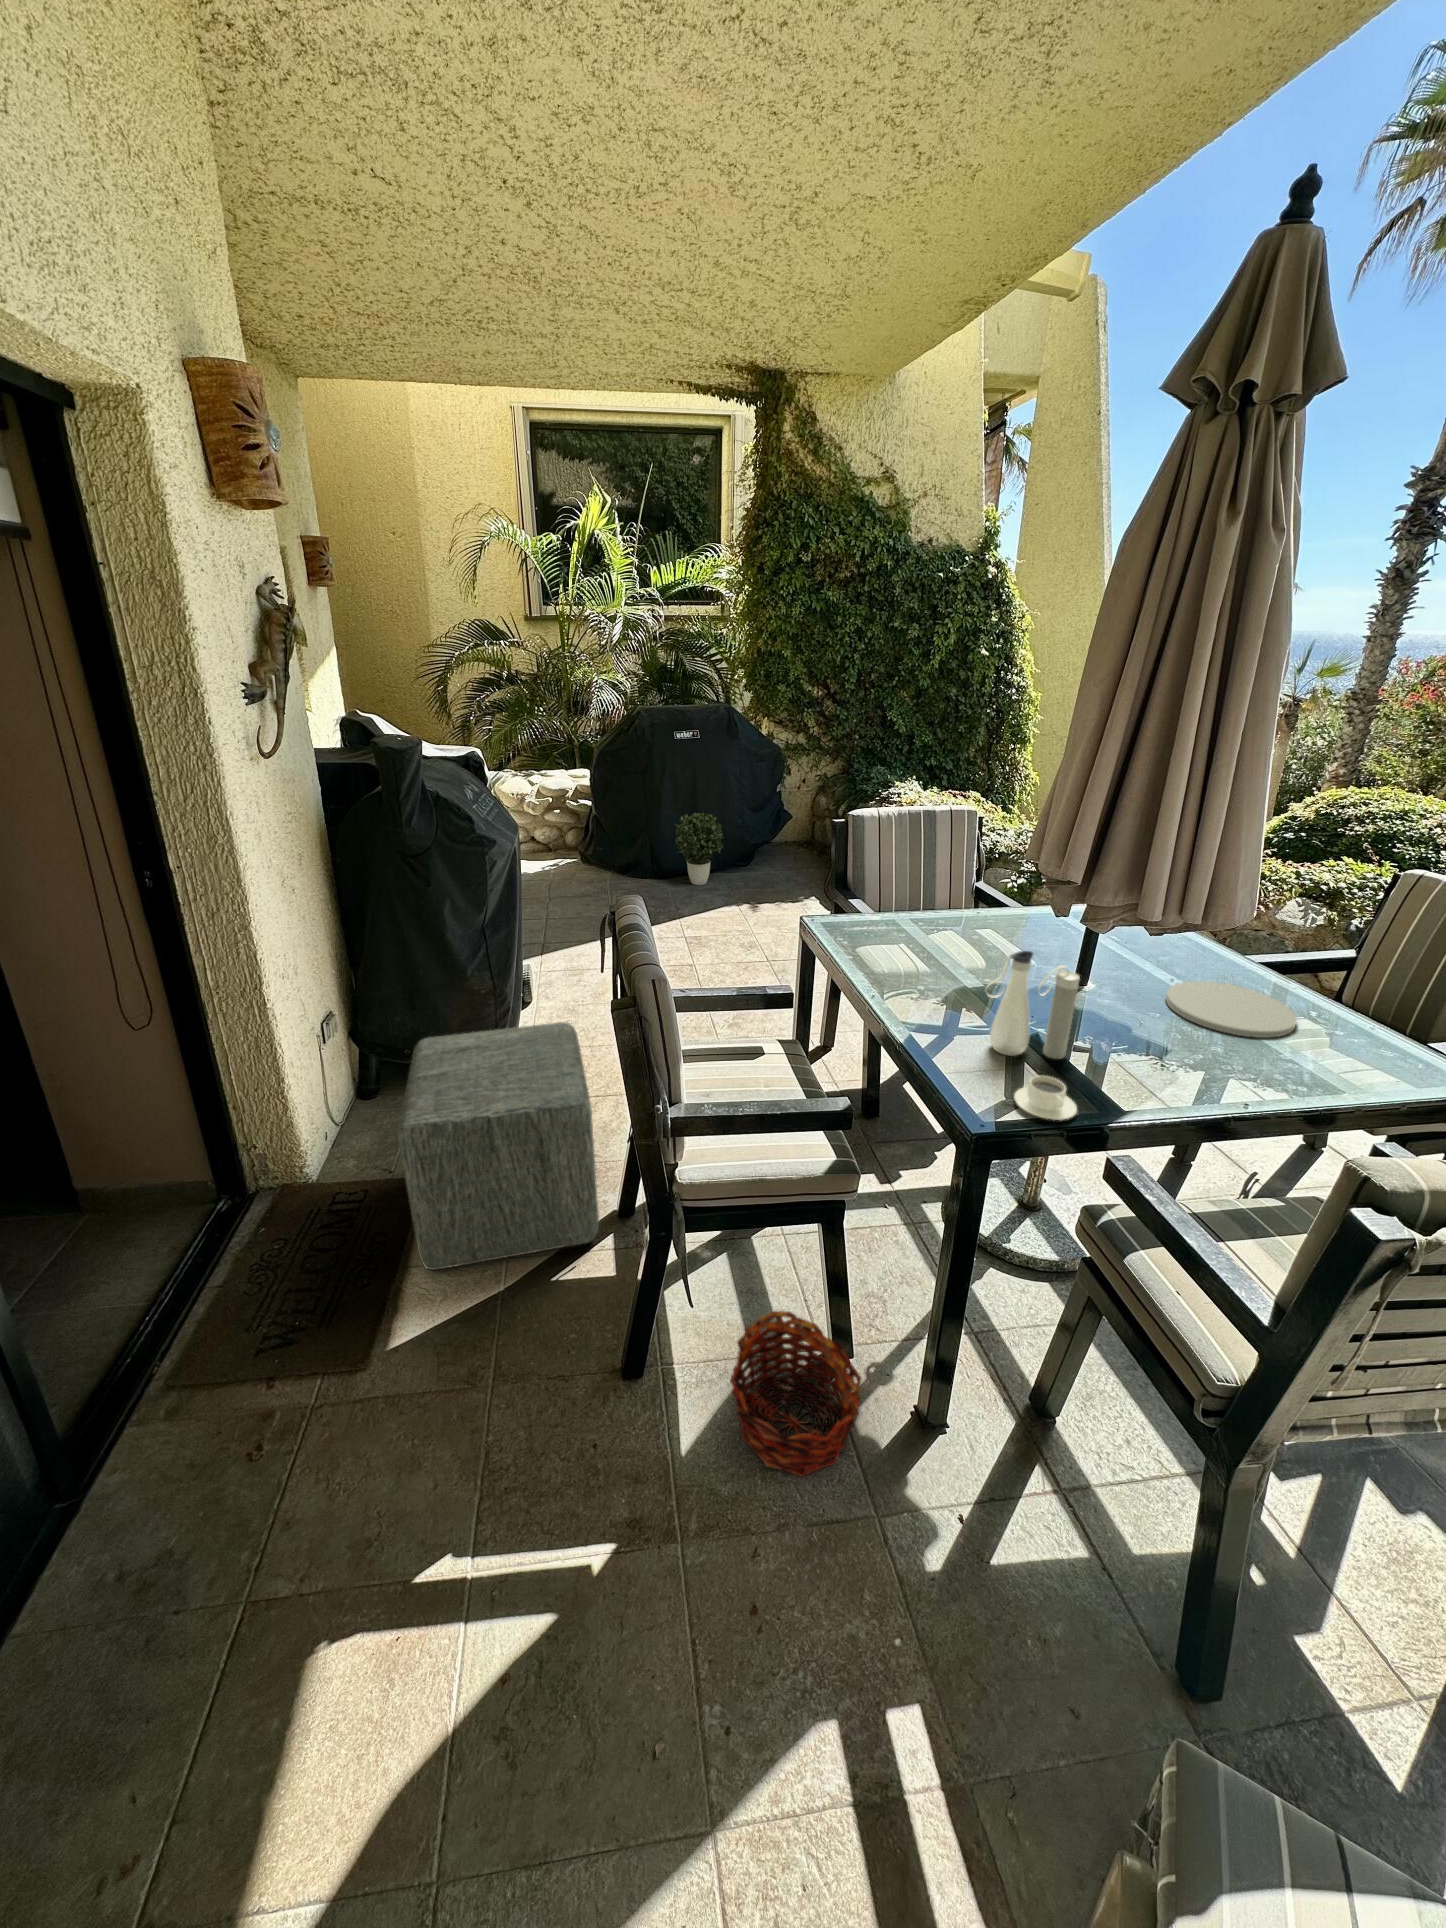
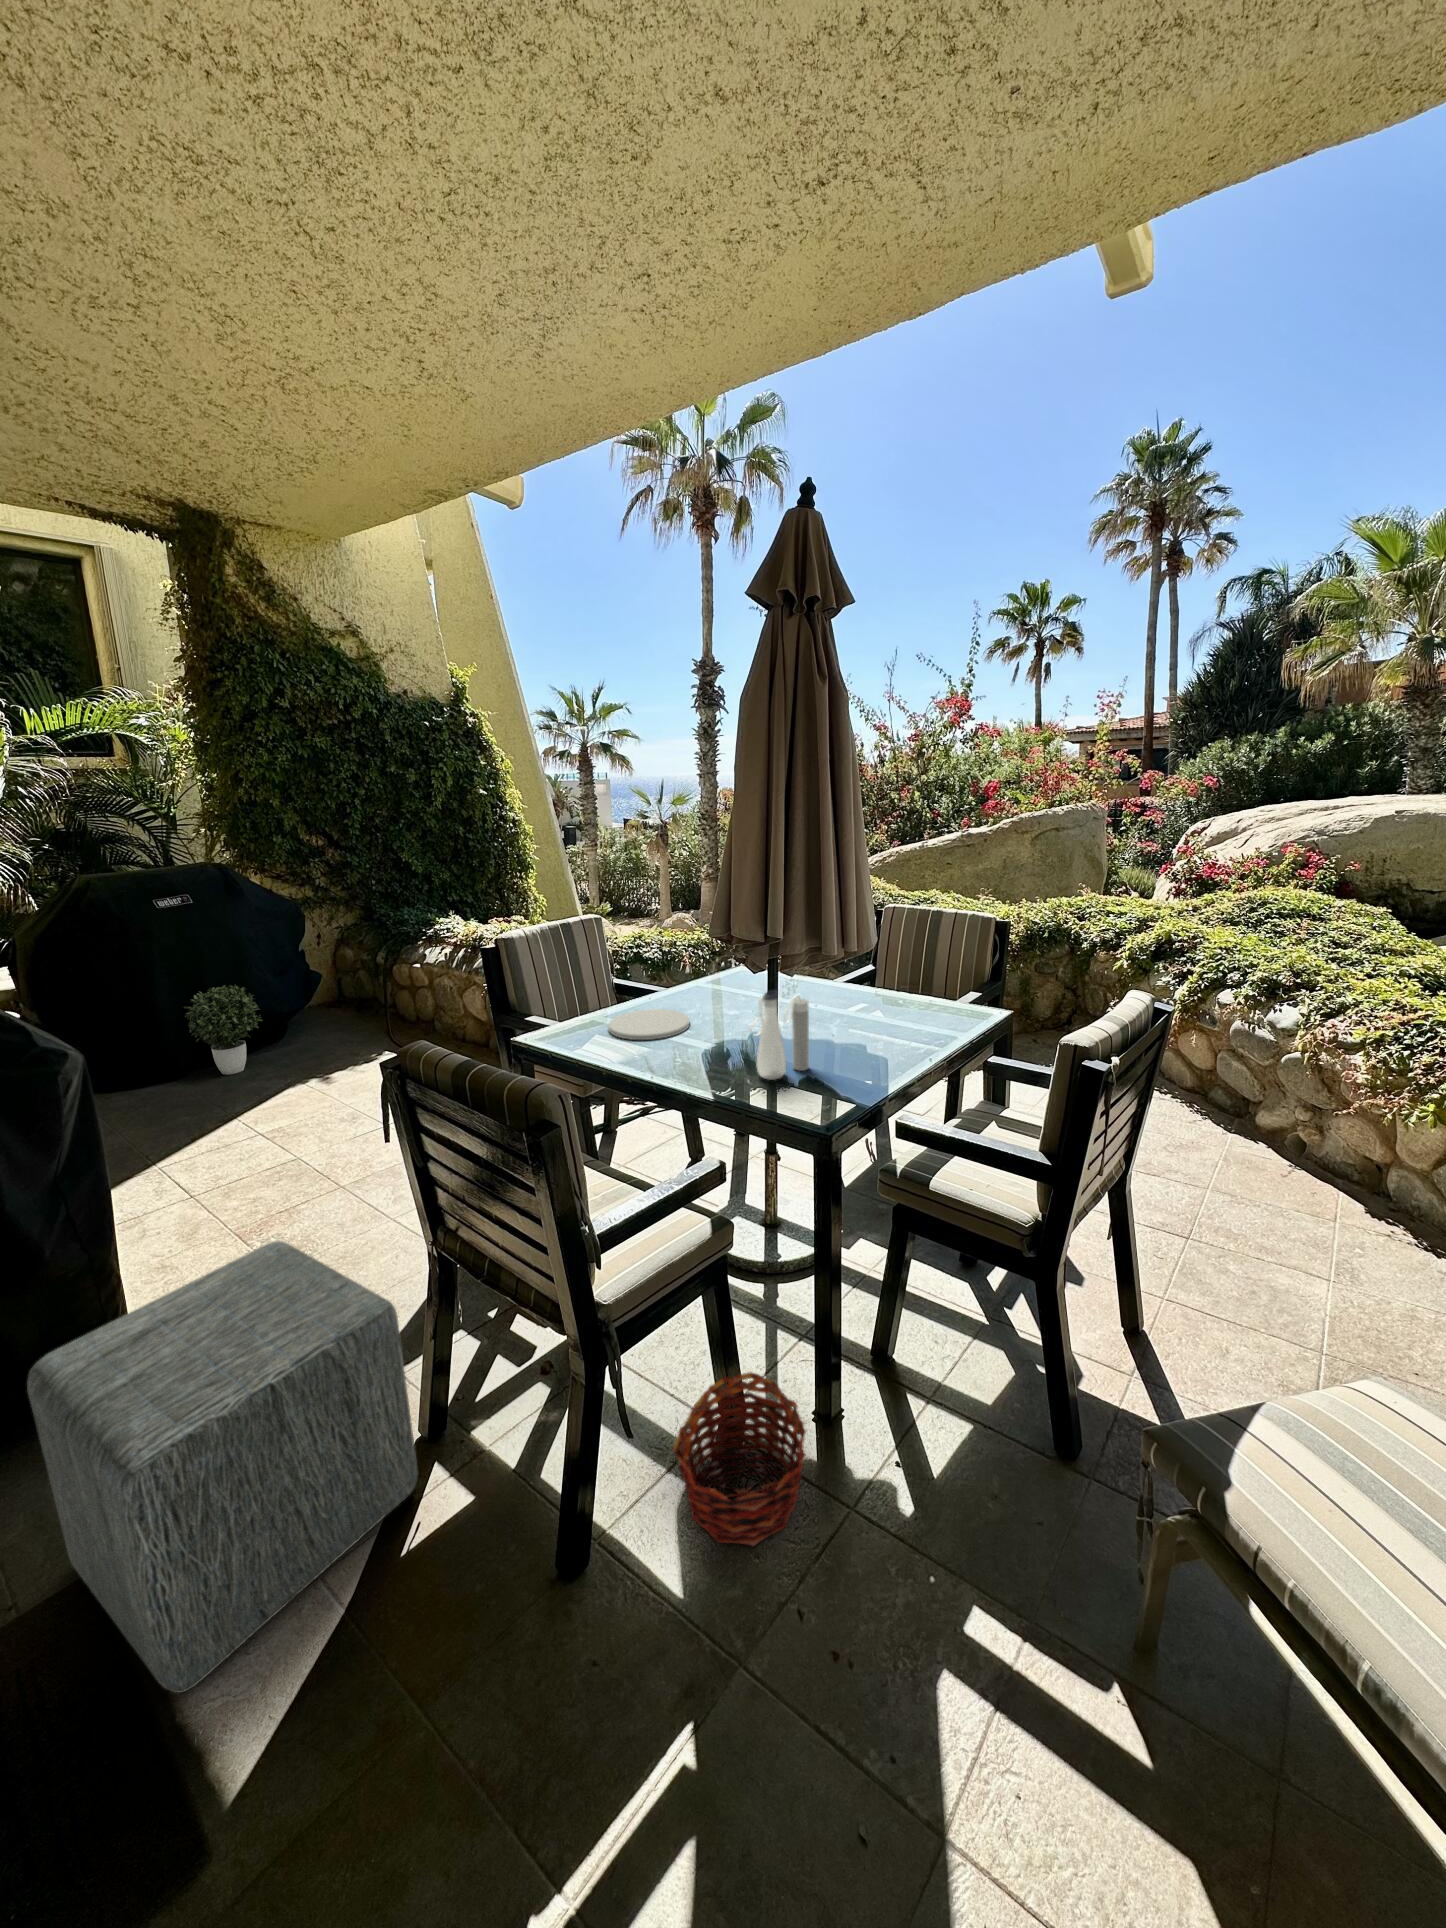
plate: present [1166,981,1297,1038] -> present [608,1009,690,1040]
coffee cup: present [1014,1076,1077,1120] -> none [810,1076,856,1107]

